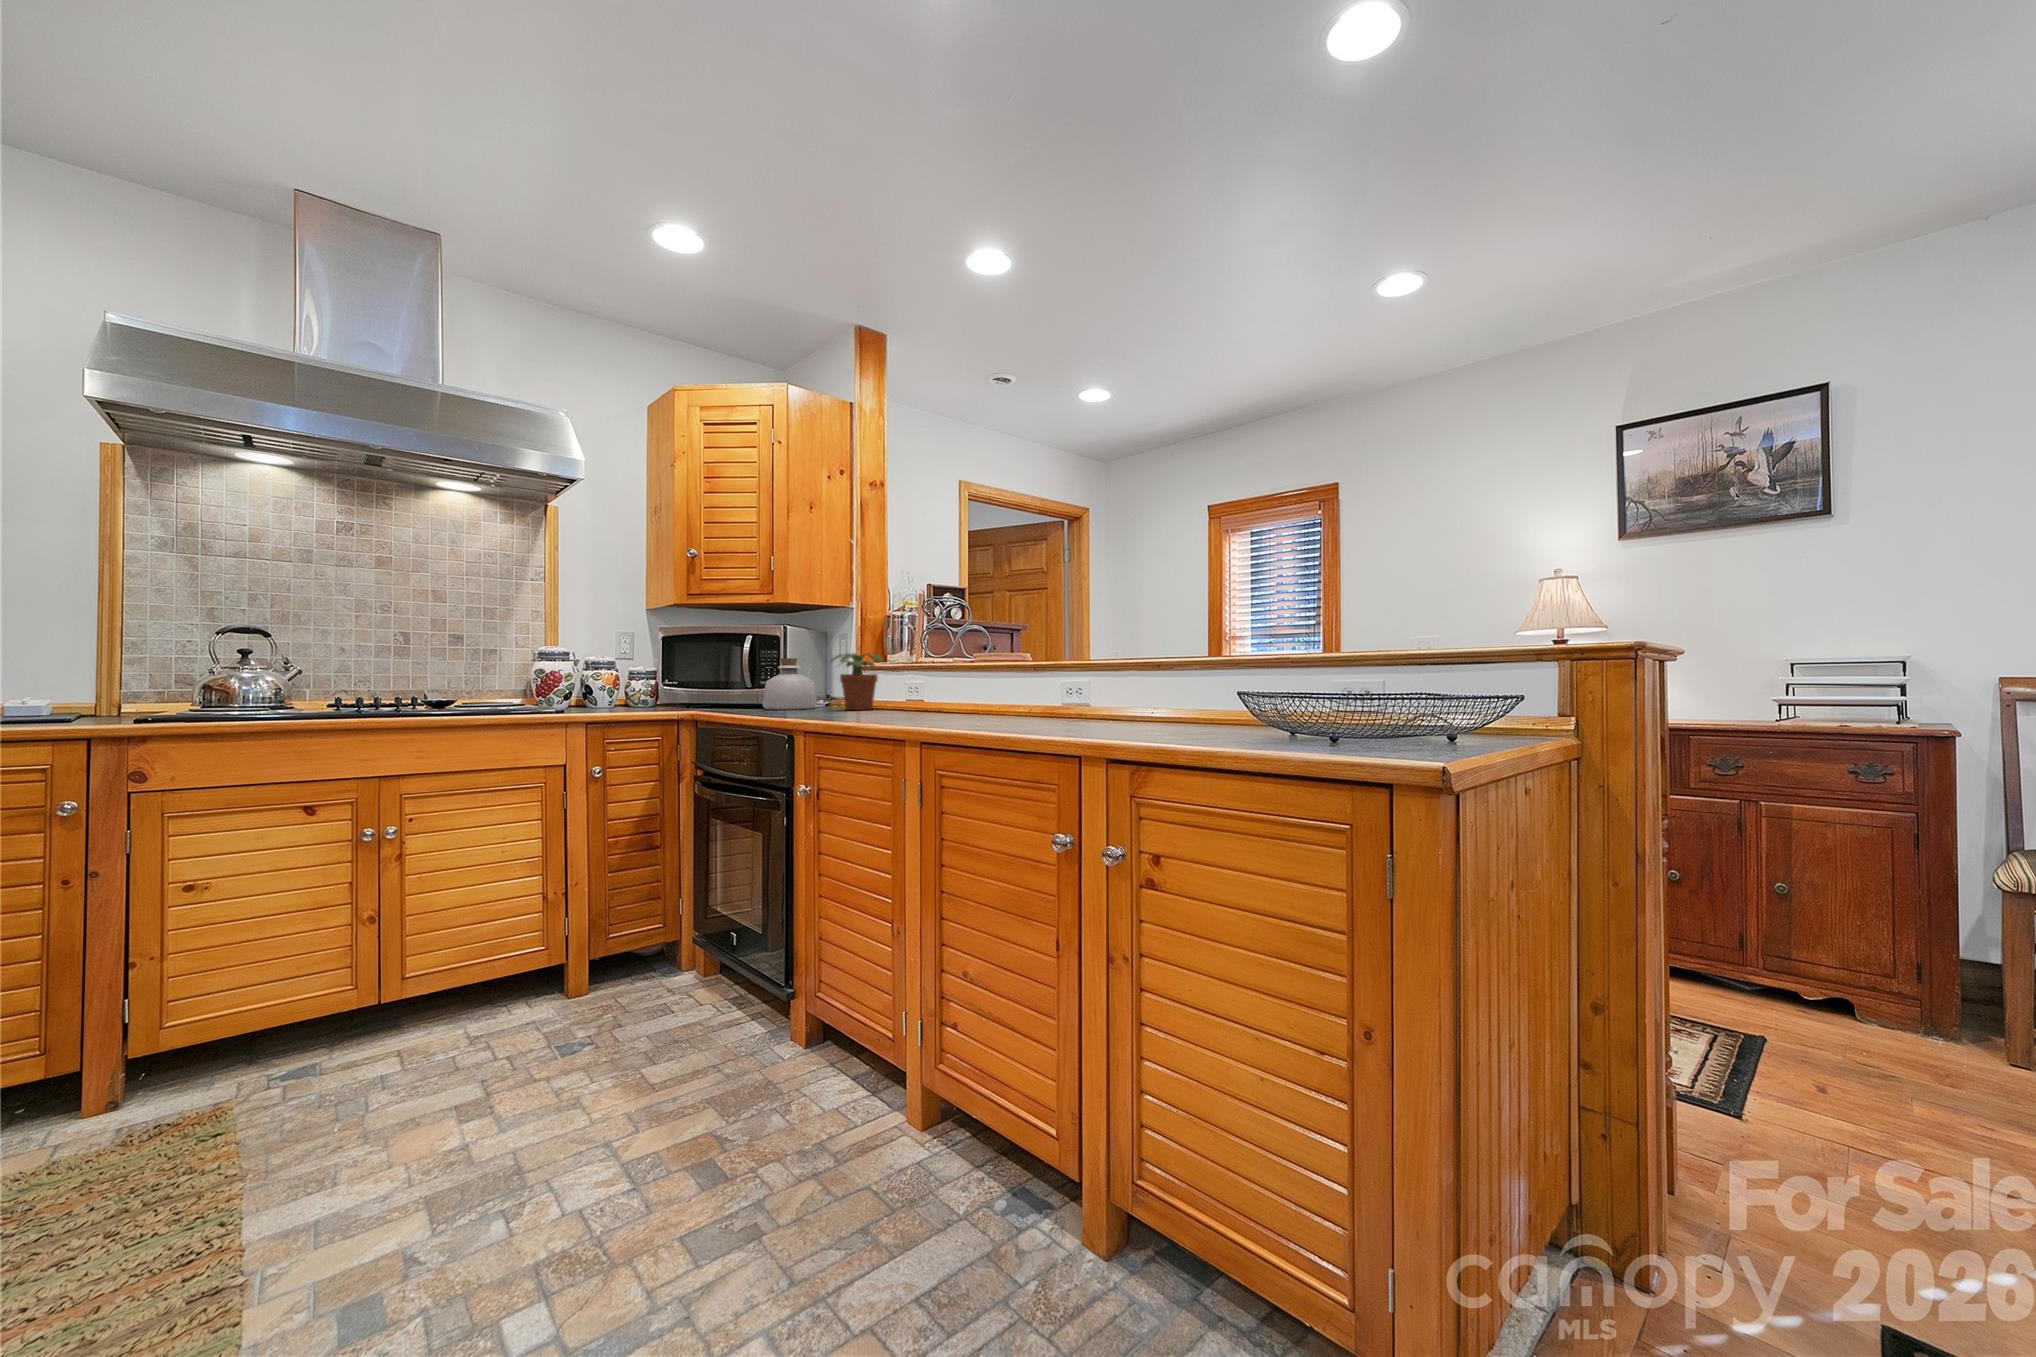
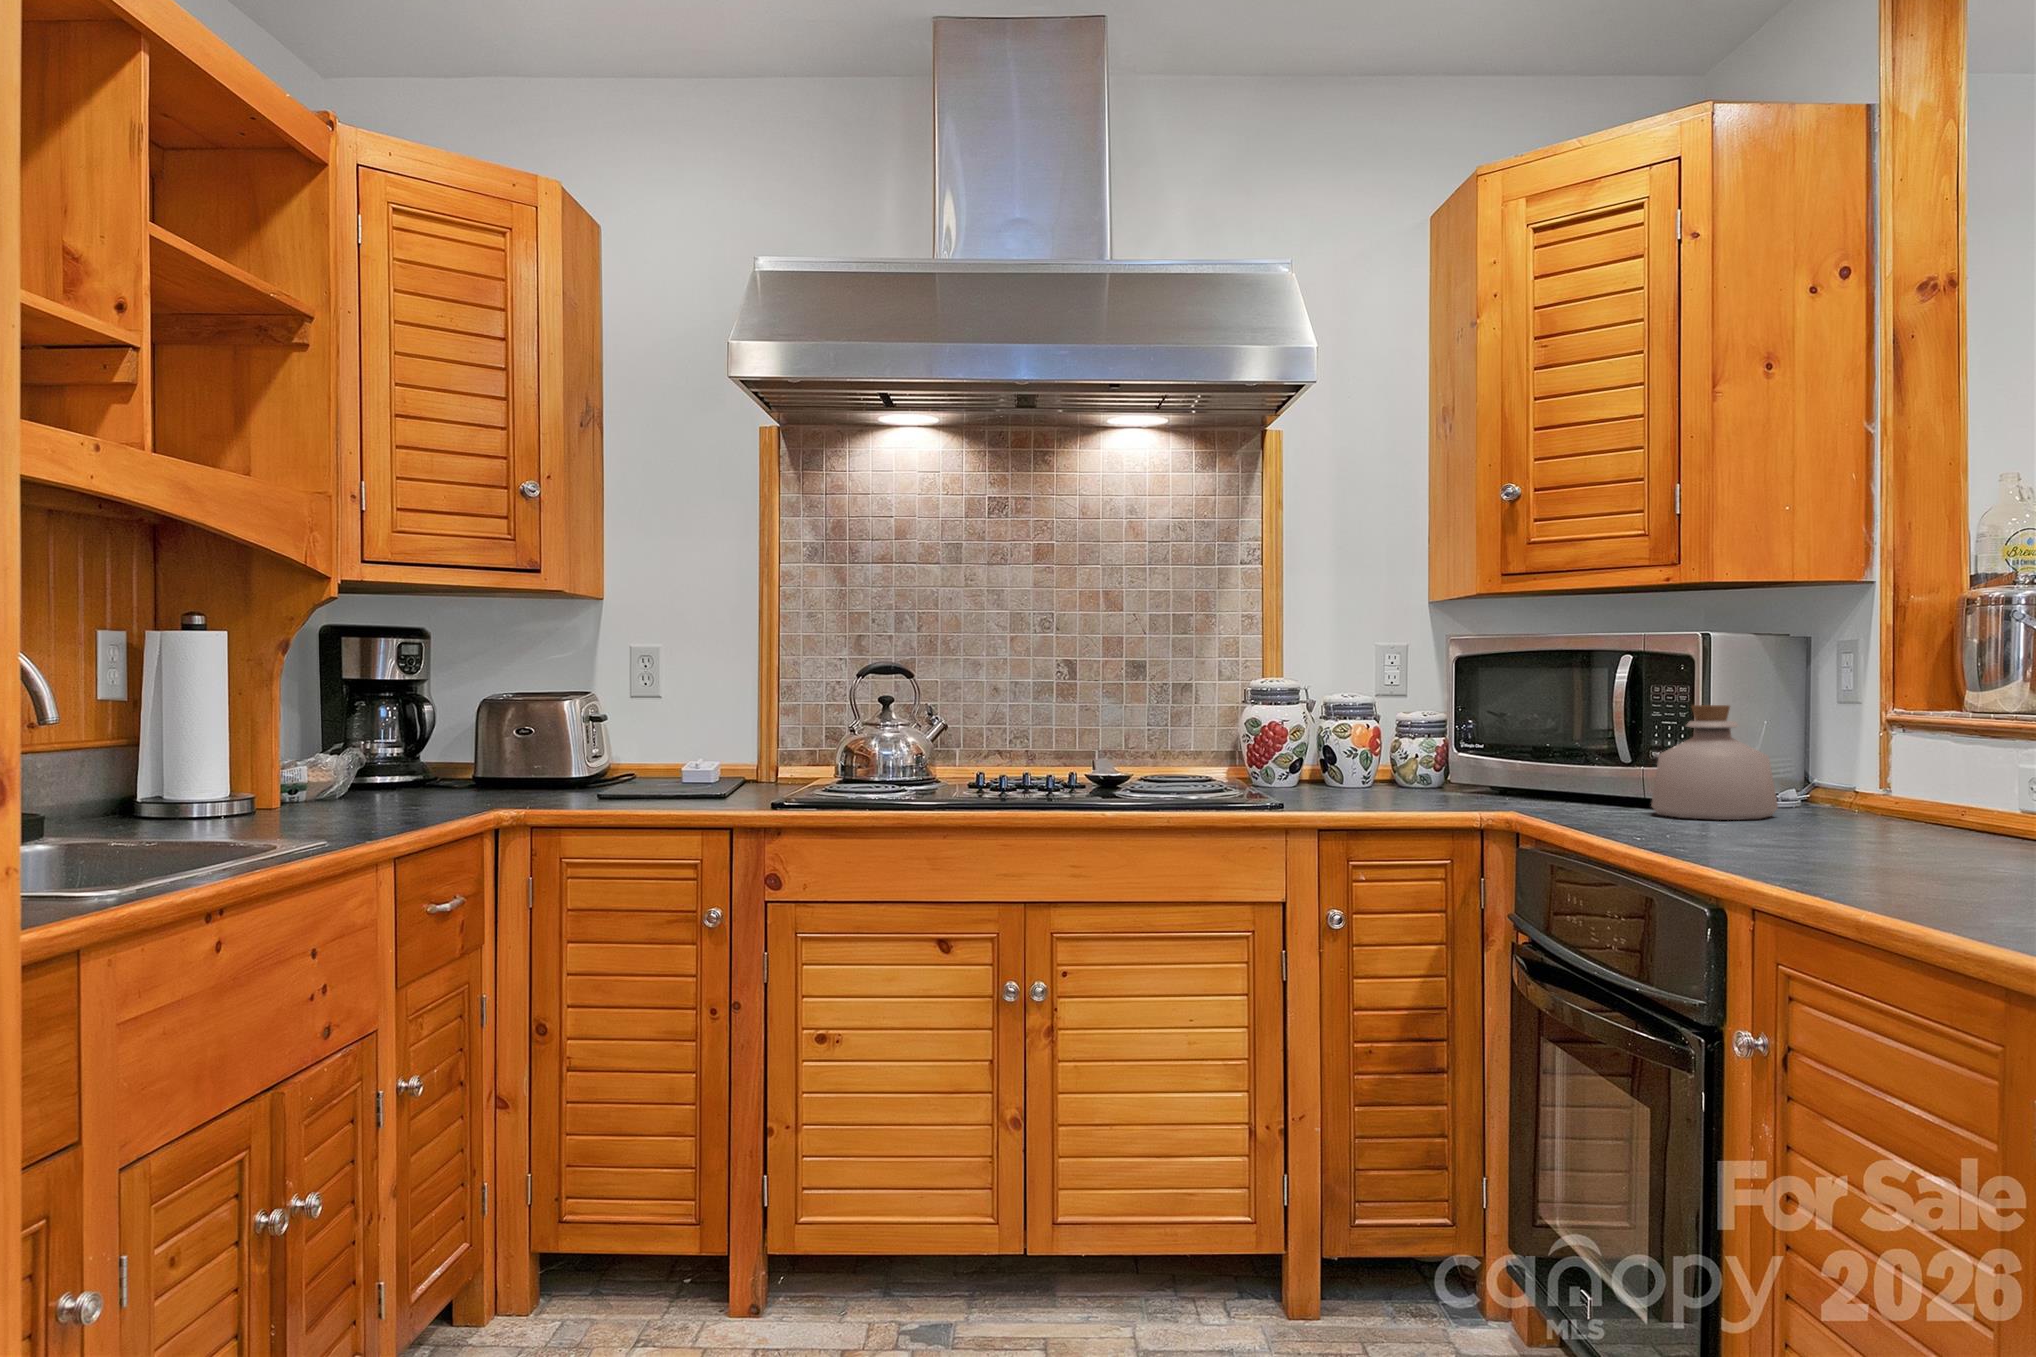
potted plant: present [831,653,883,710] -> none [1806,700,1952,835]

